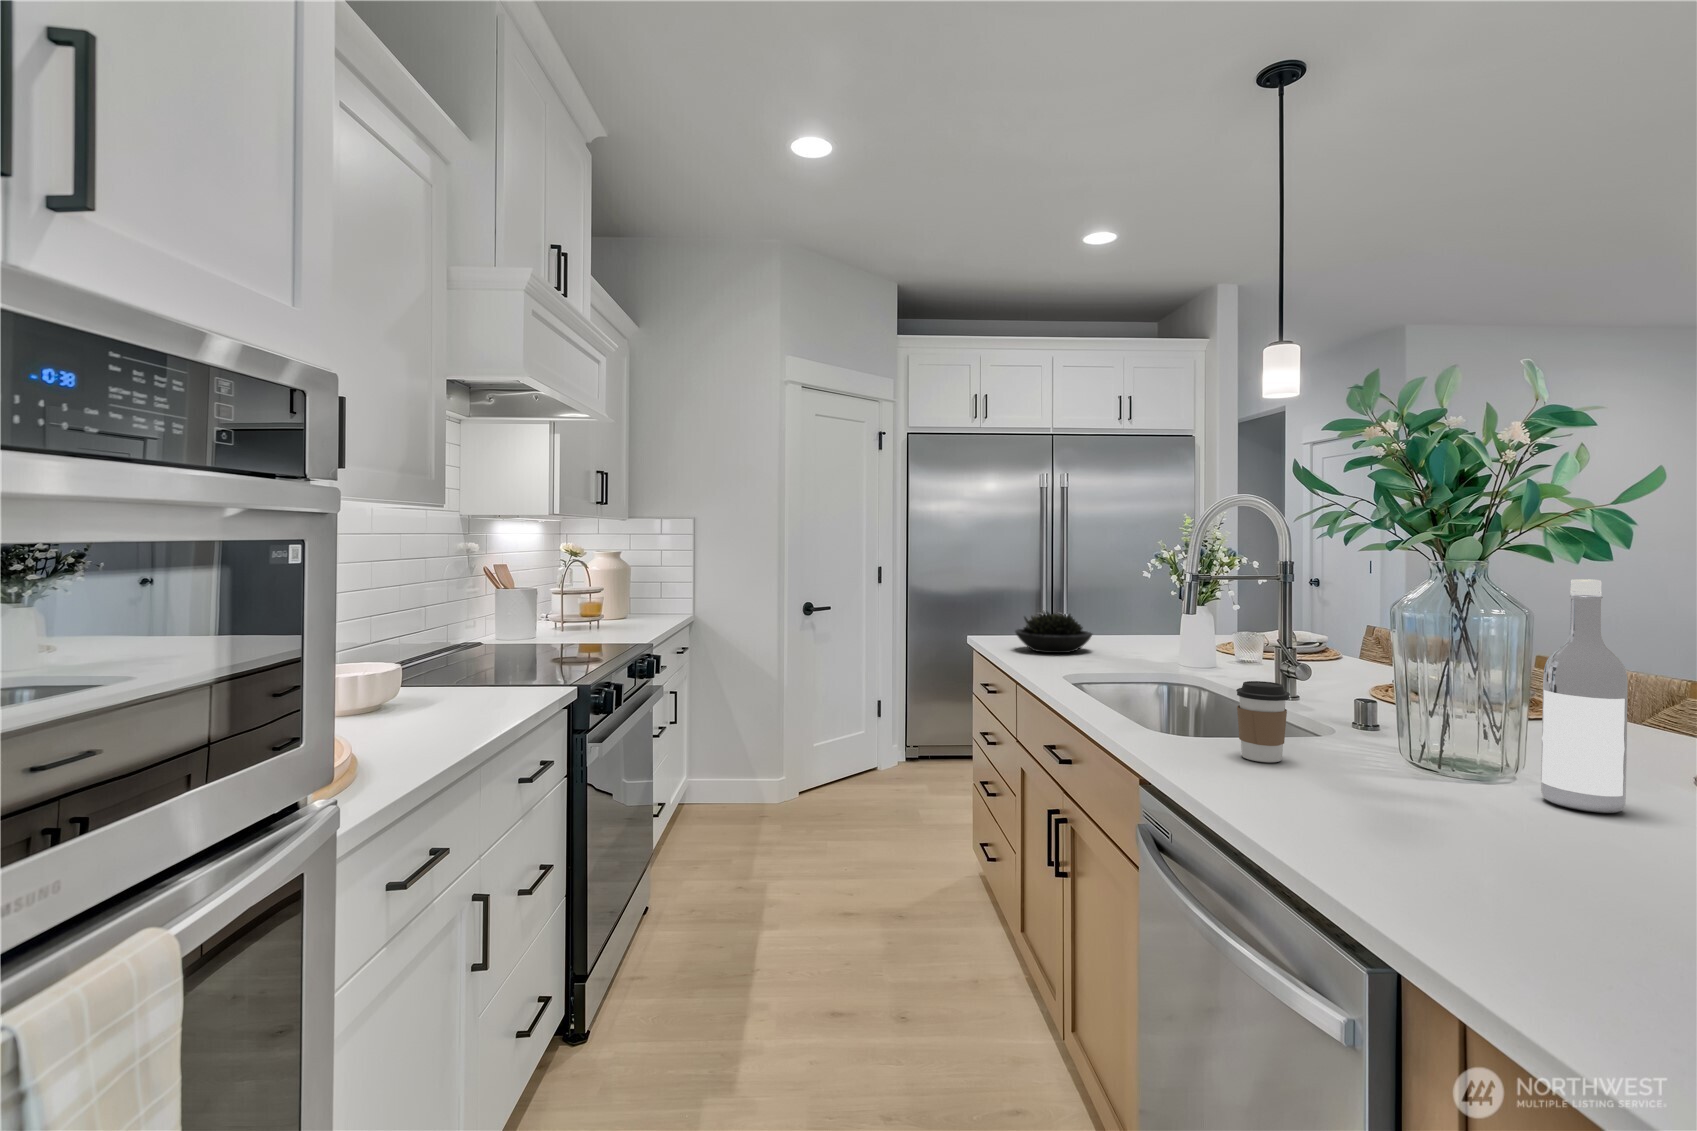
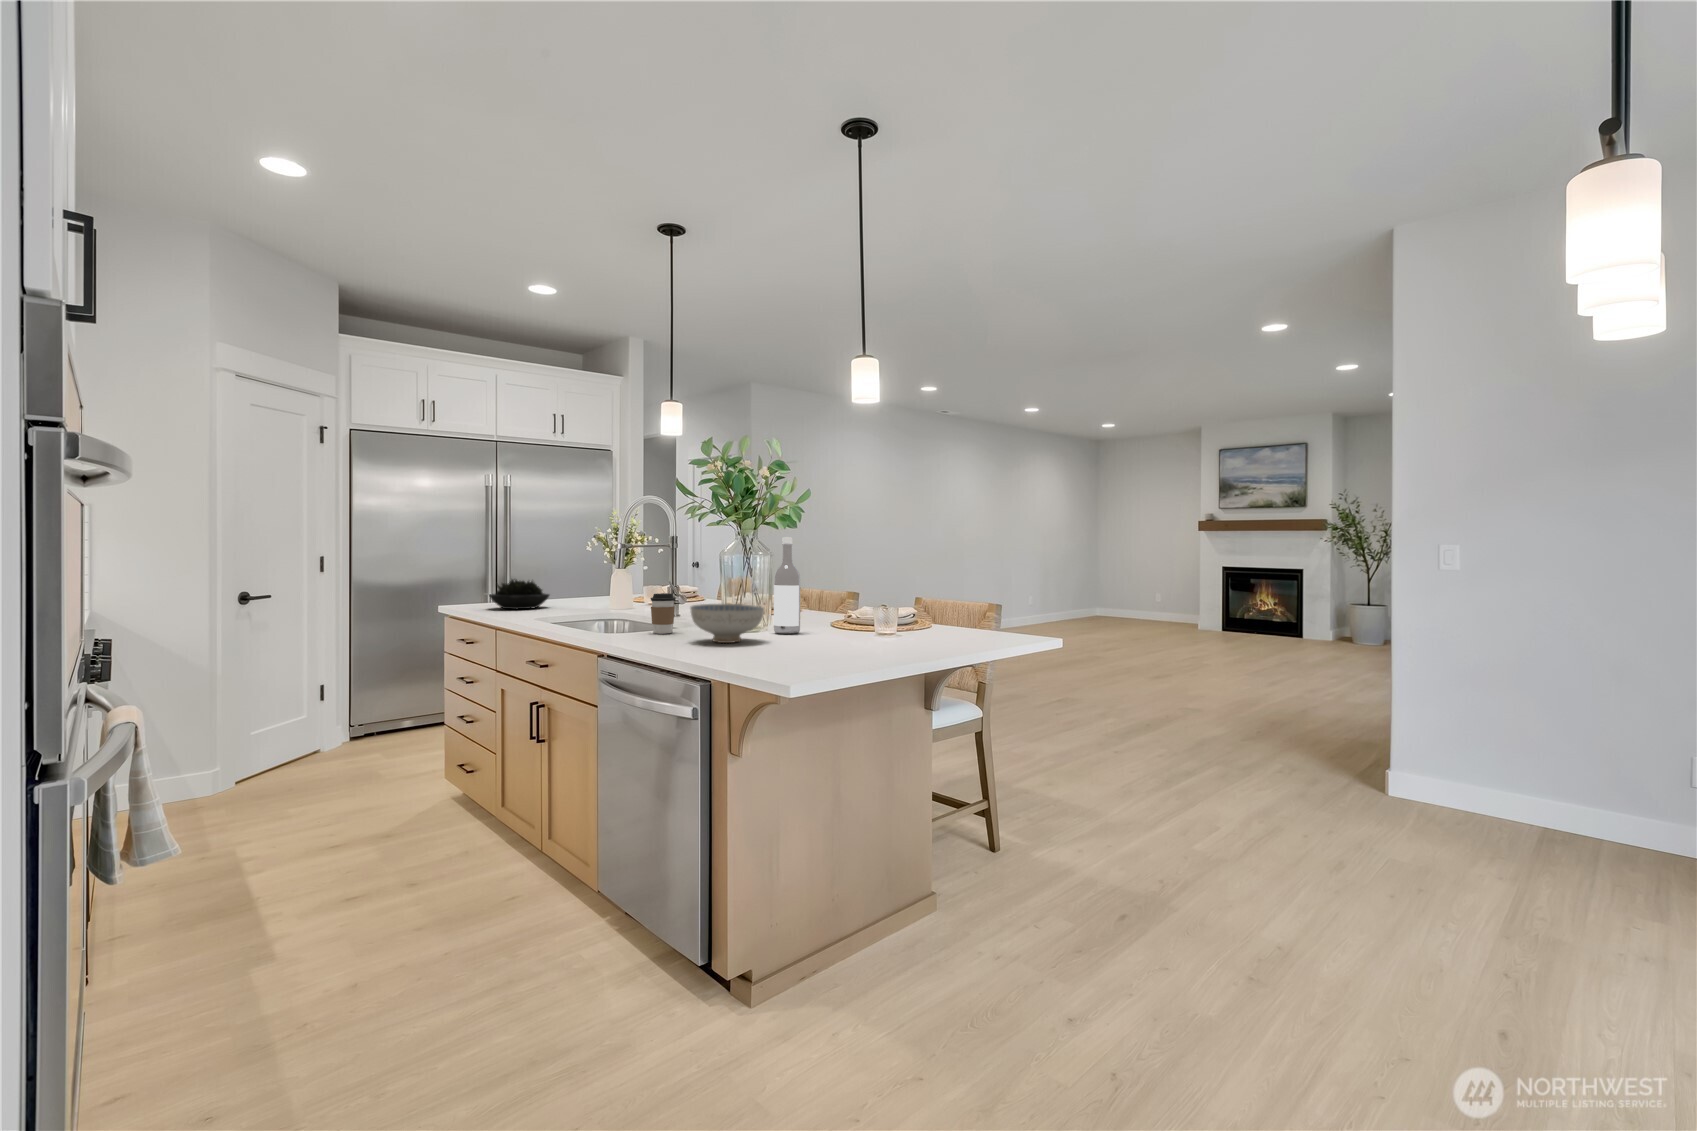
ceramic bowl: none [1326,727,1535,837] -> present [691,604,764,643]

